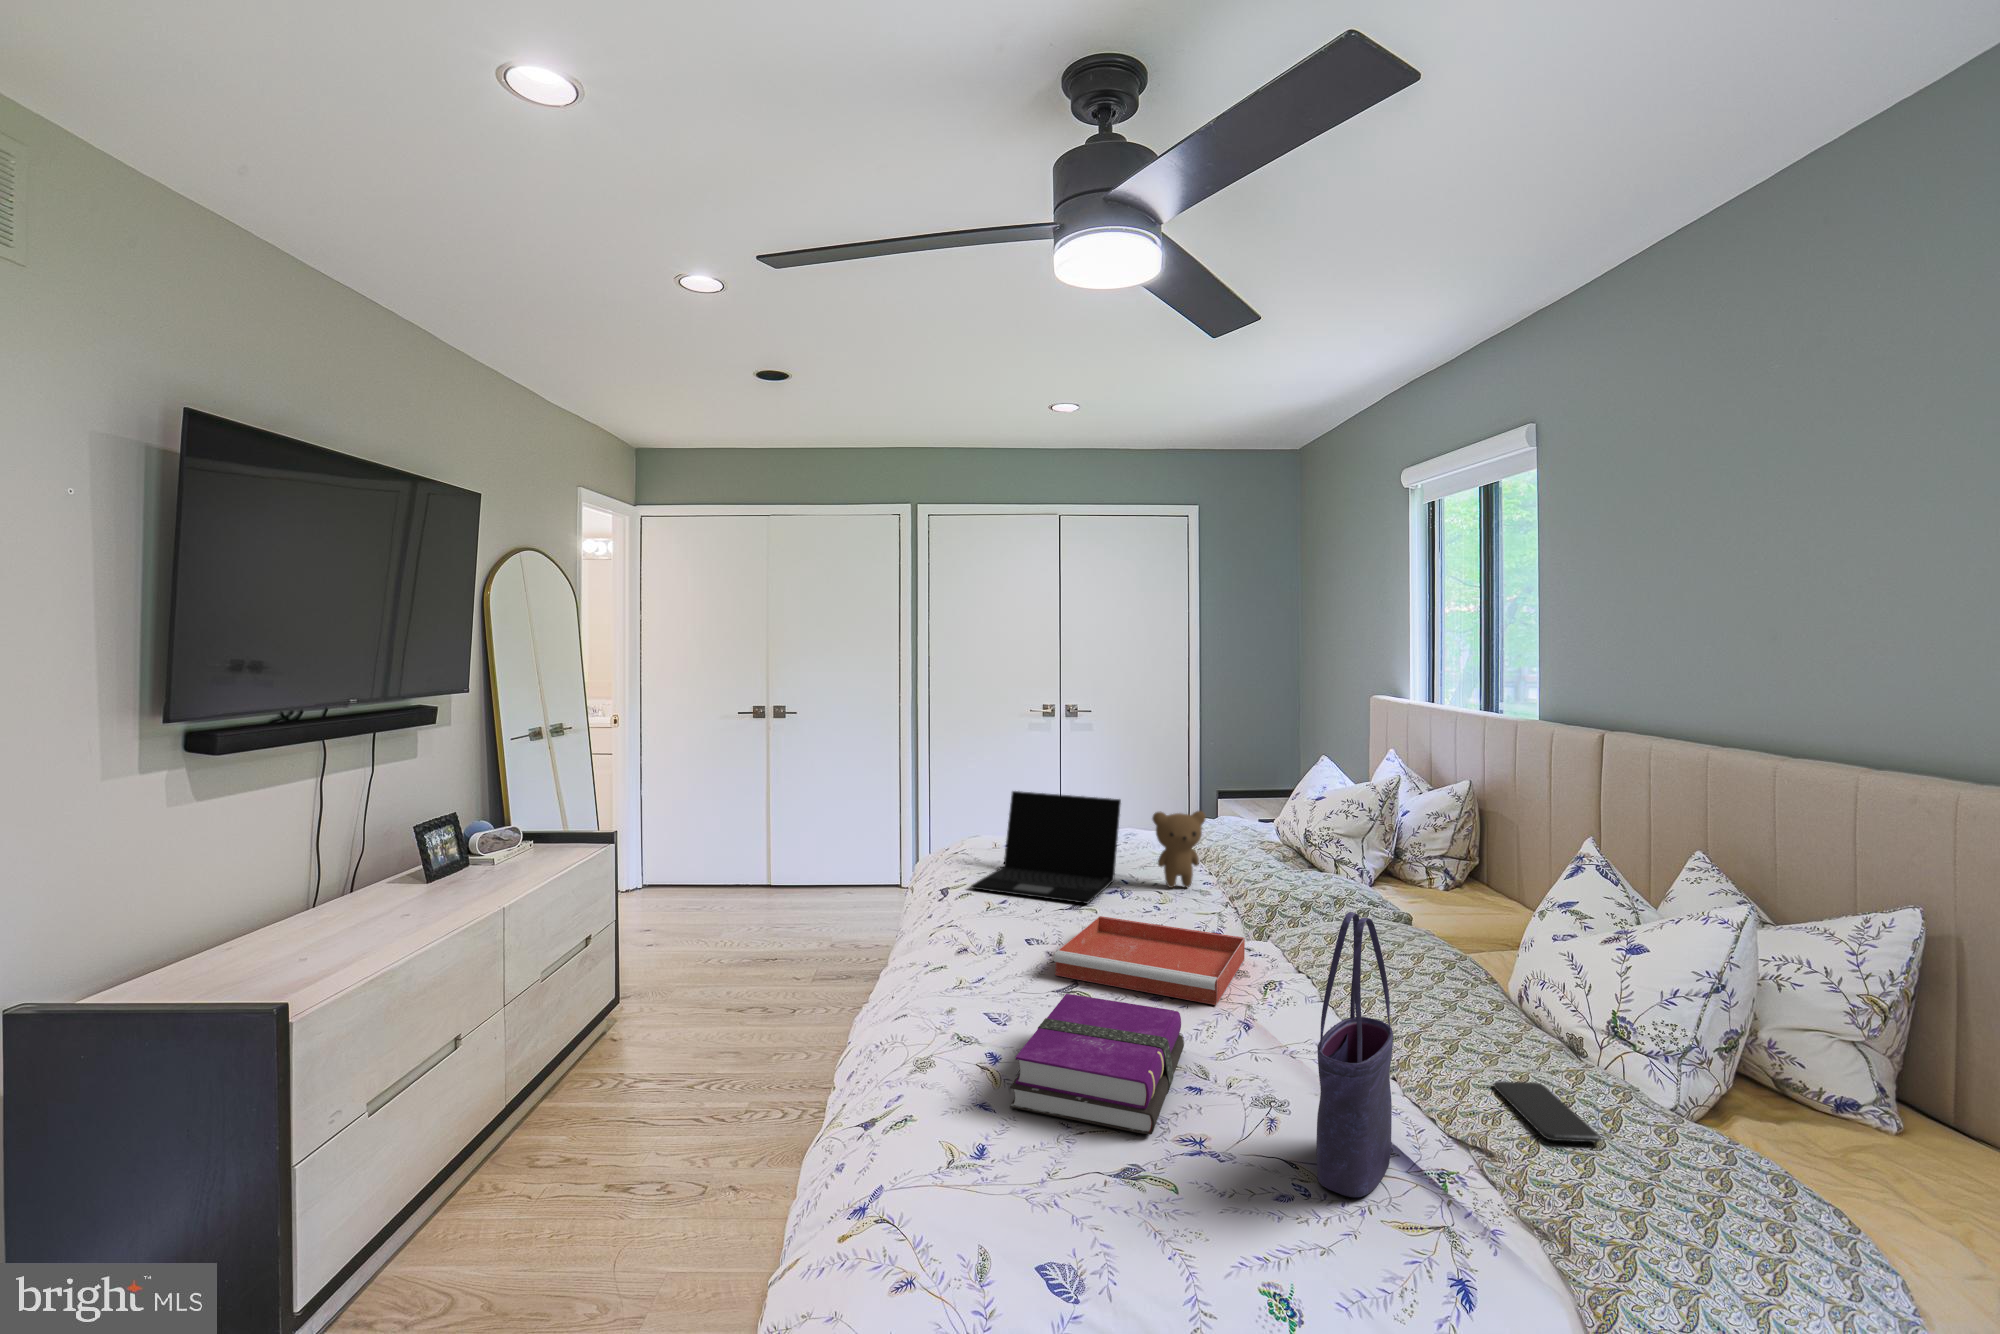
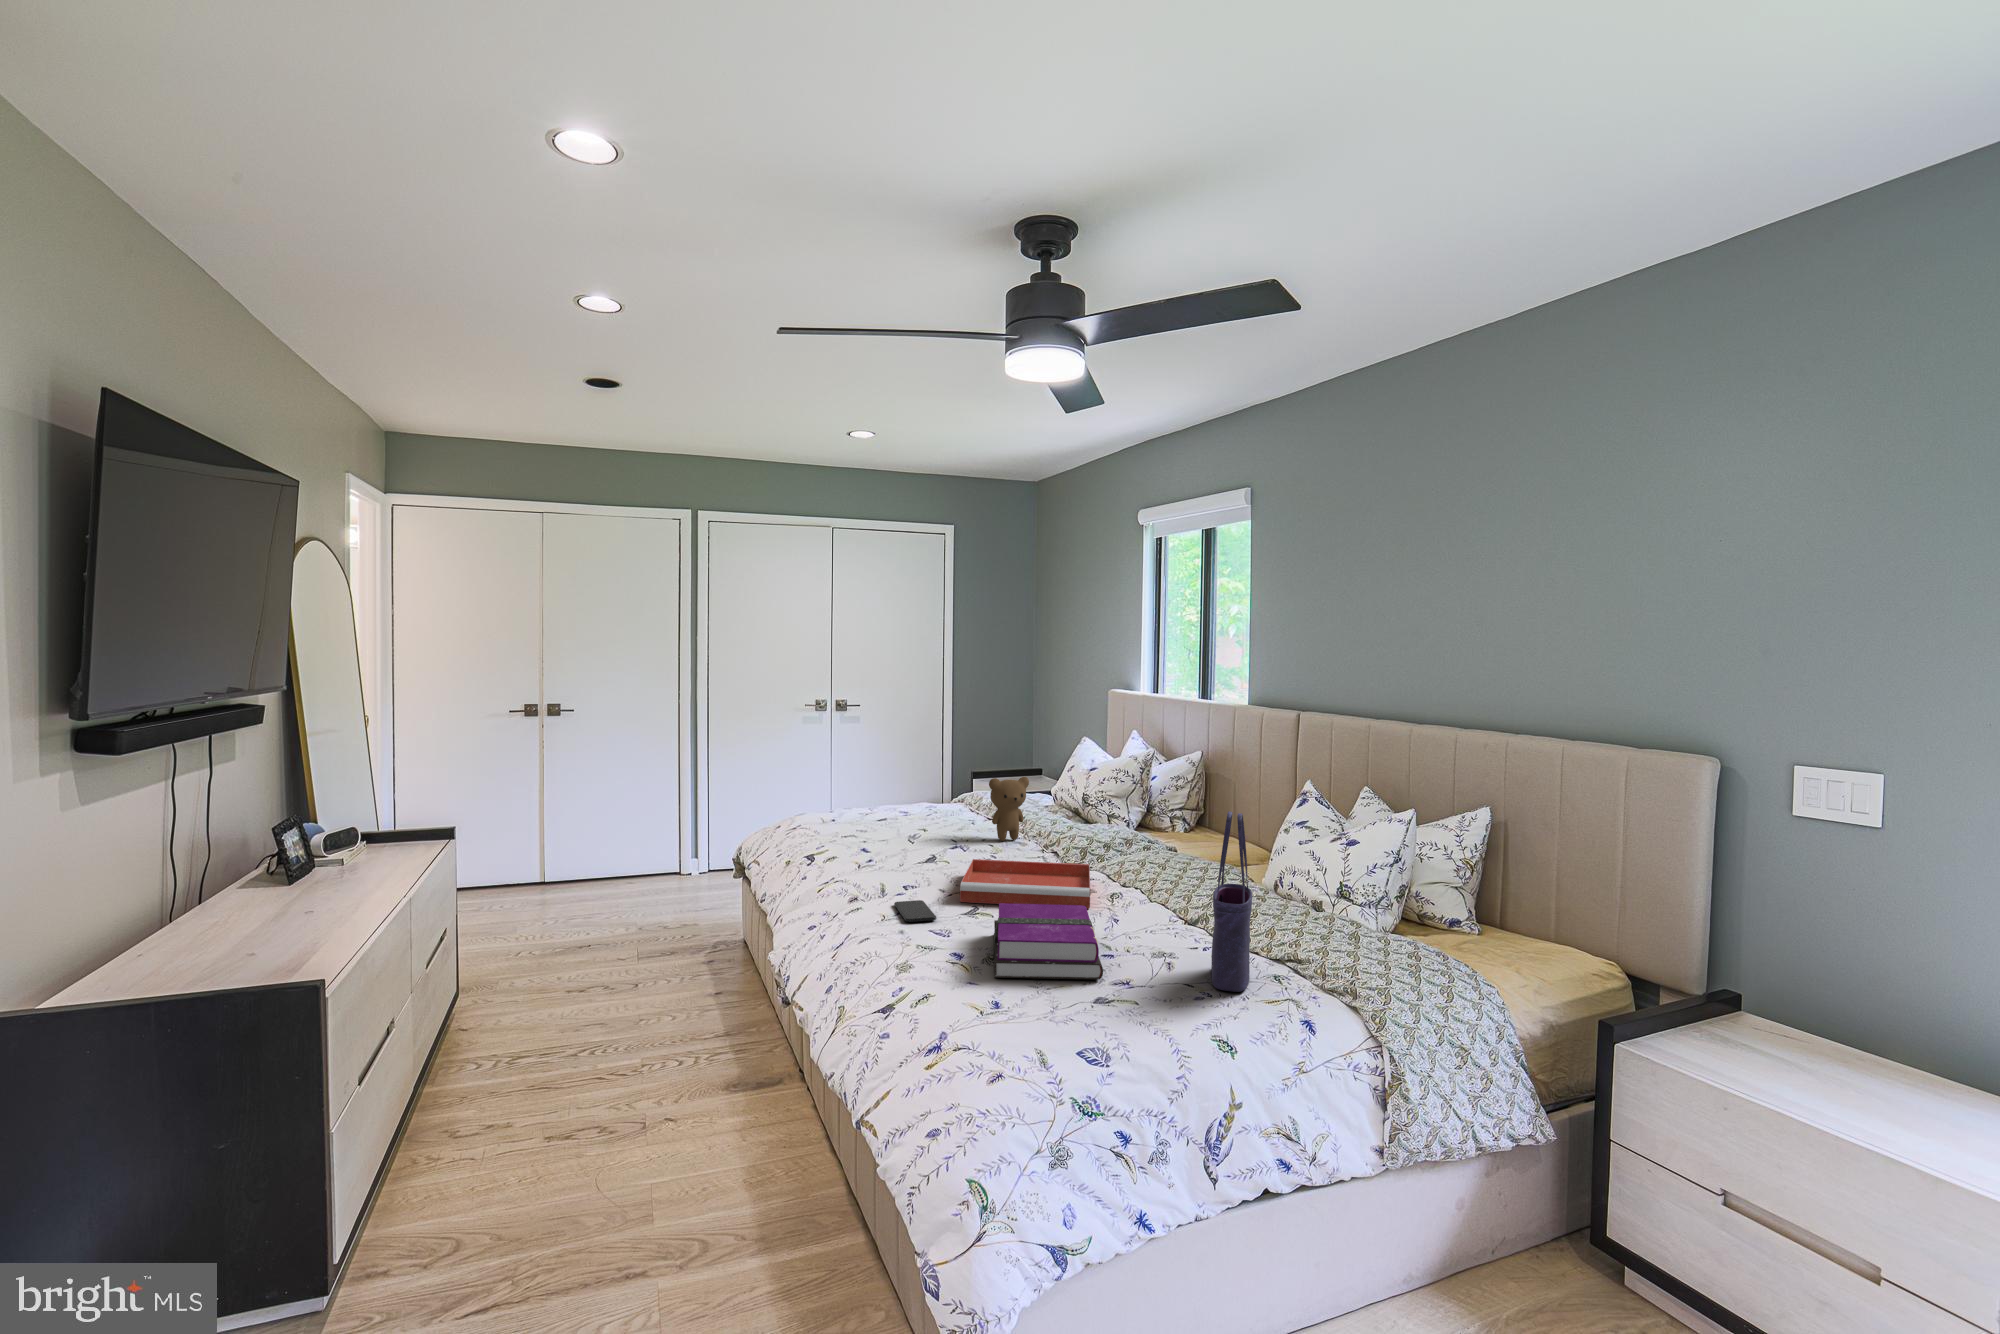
laptop: present [971,791,1121,904] -> none [840,767,959,855]
smartphone: present [1493,1081,1601,1142] -> present [894,900,936,922]

